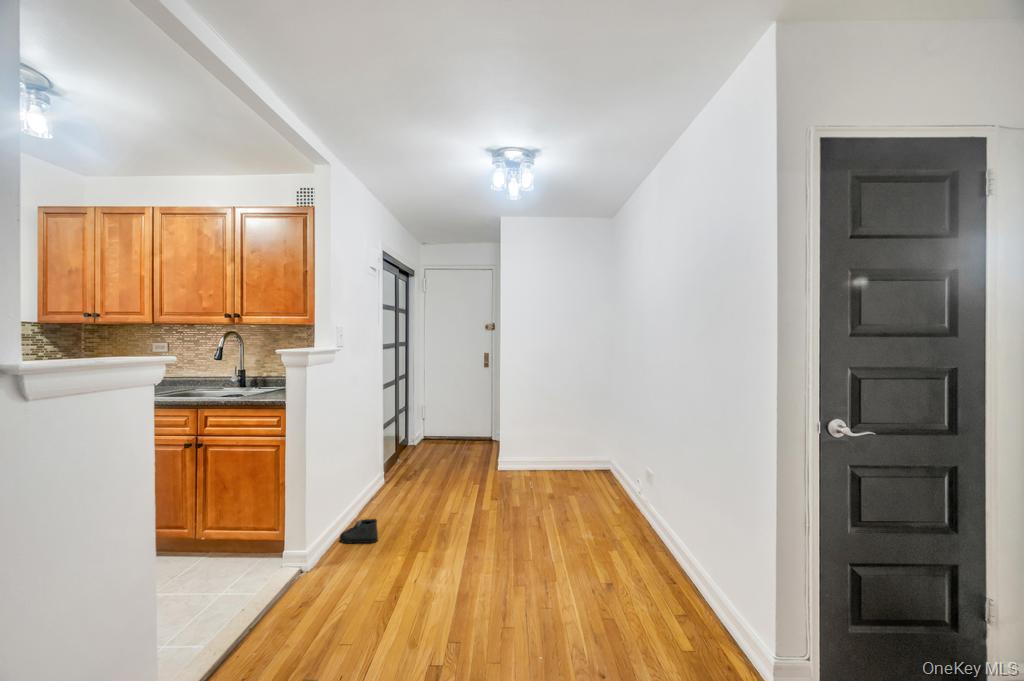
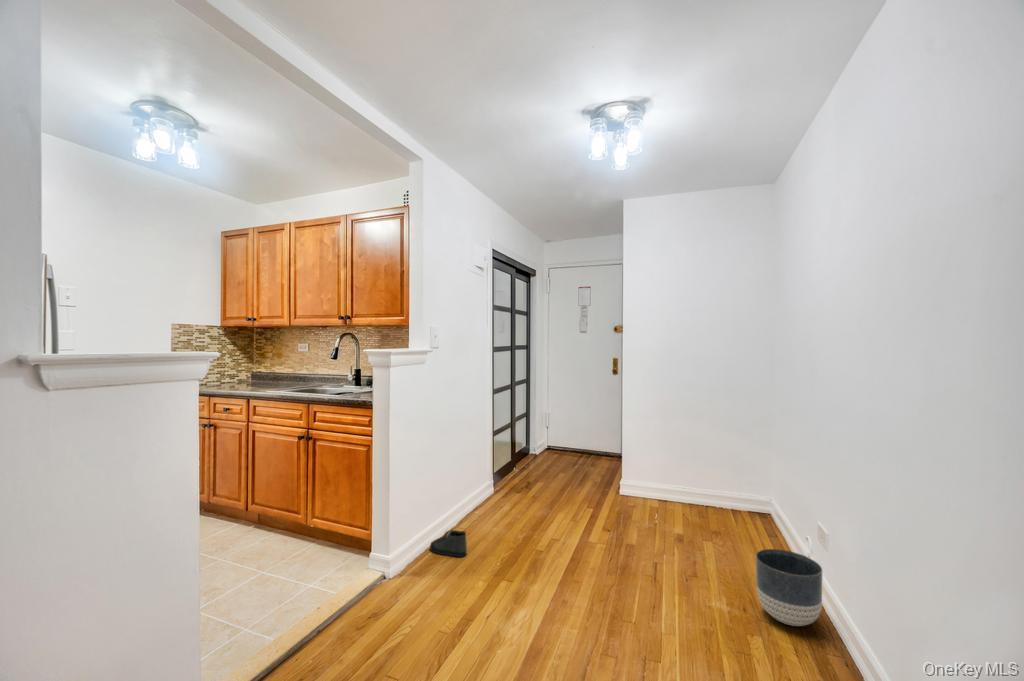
planter: none [619,495,662,547] -> present [756,549,822,626]

